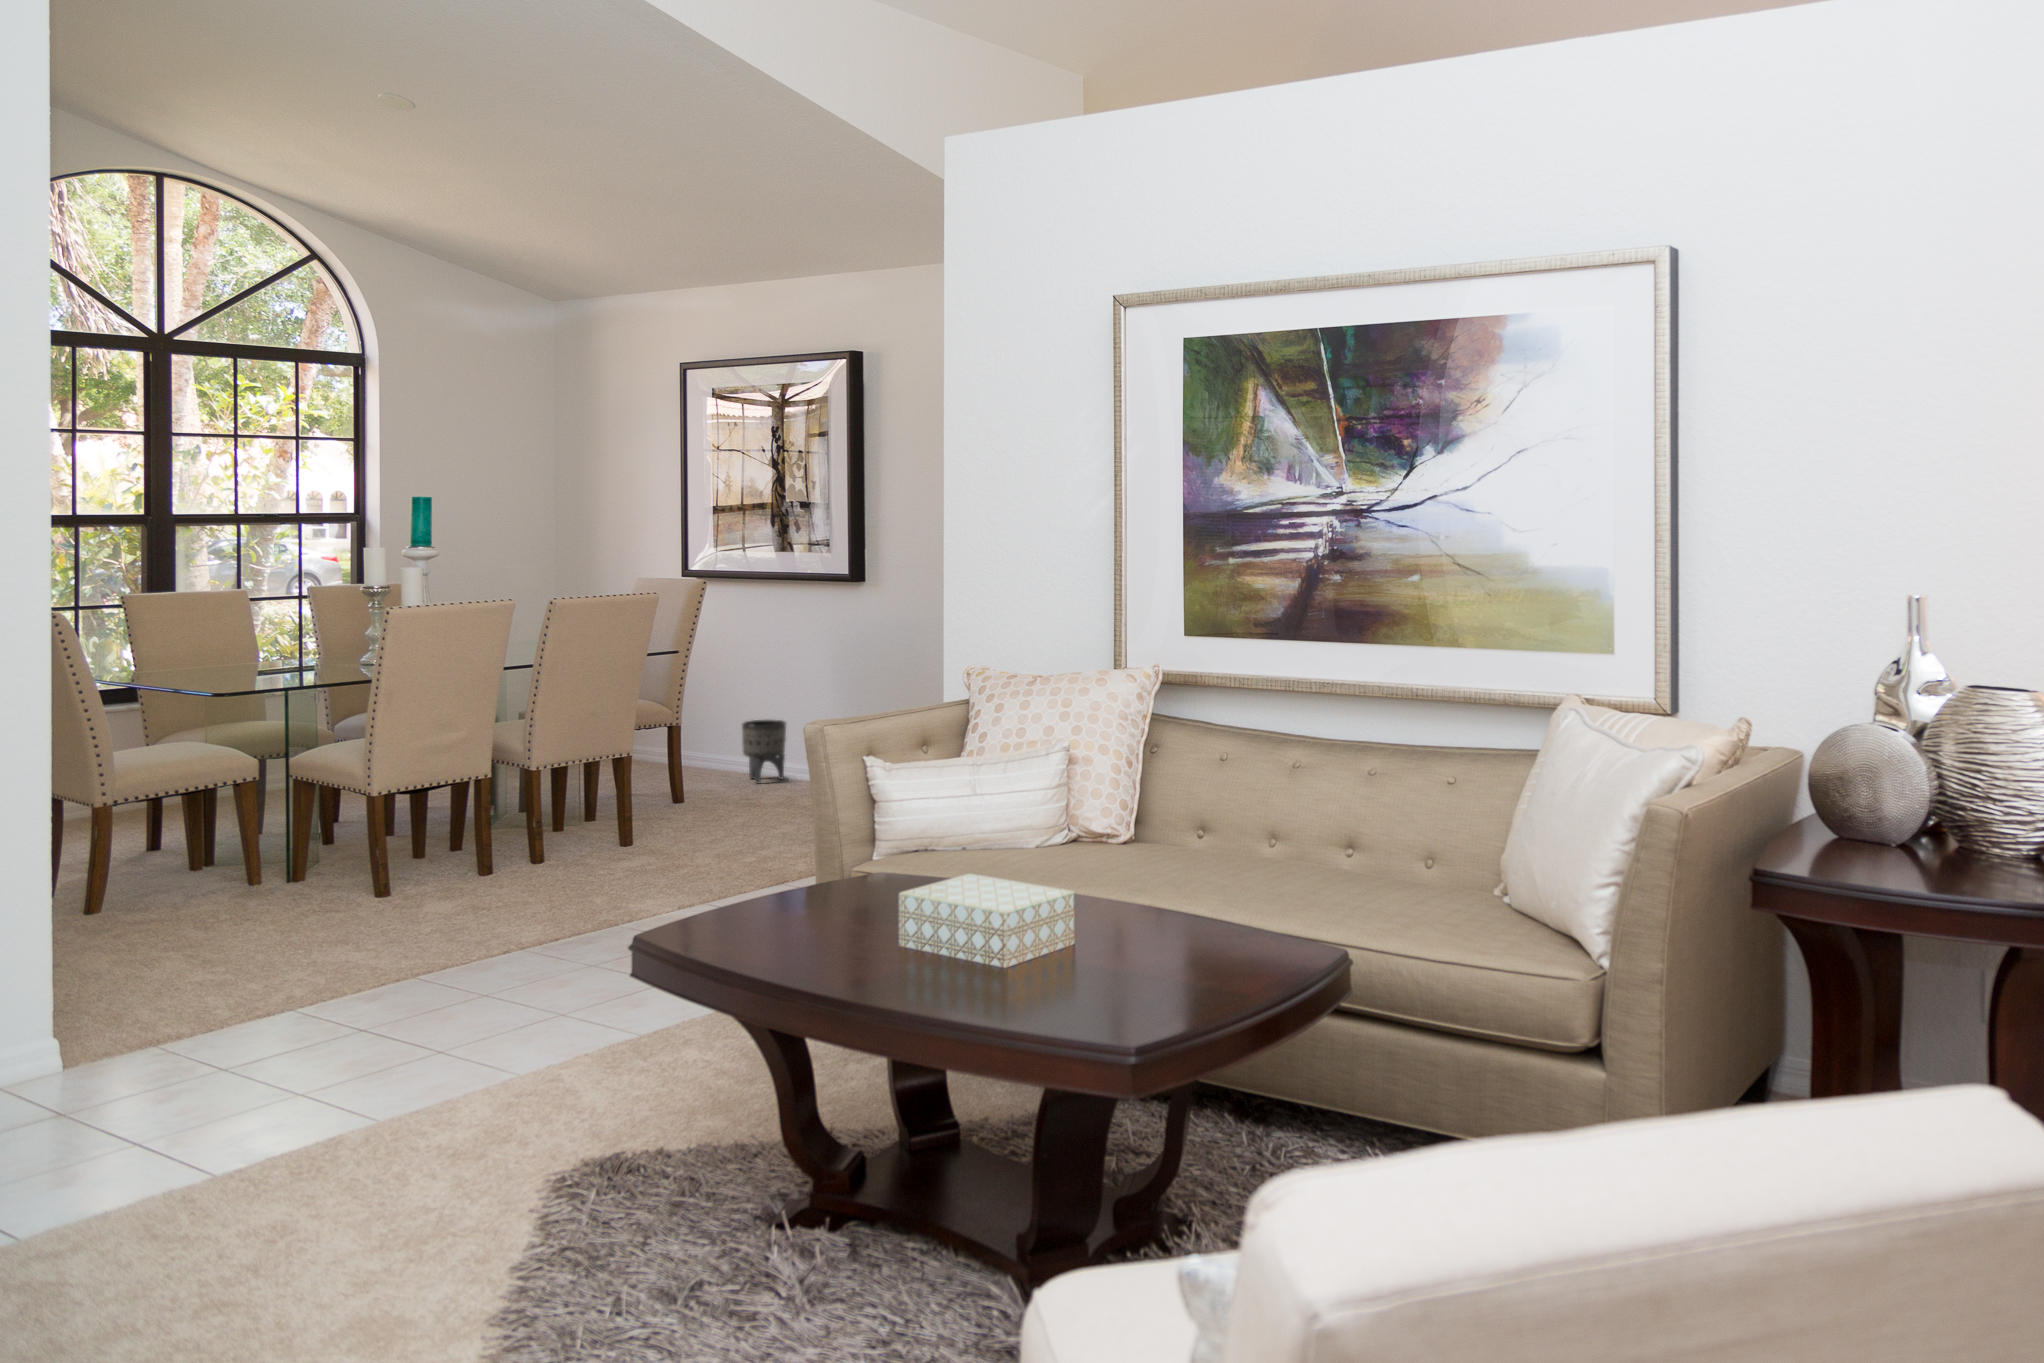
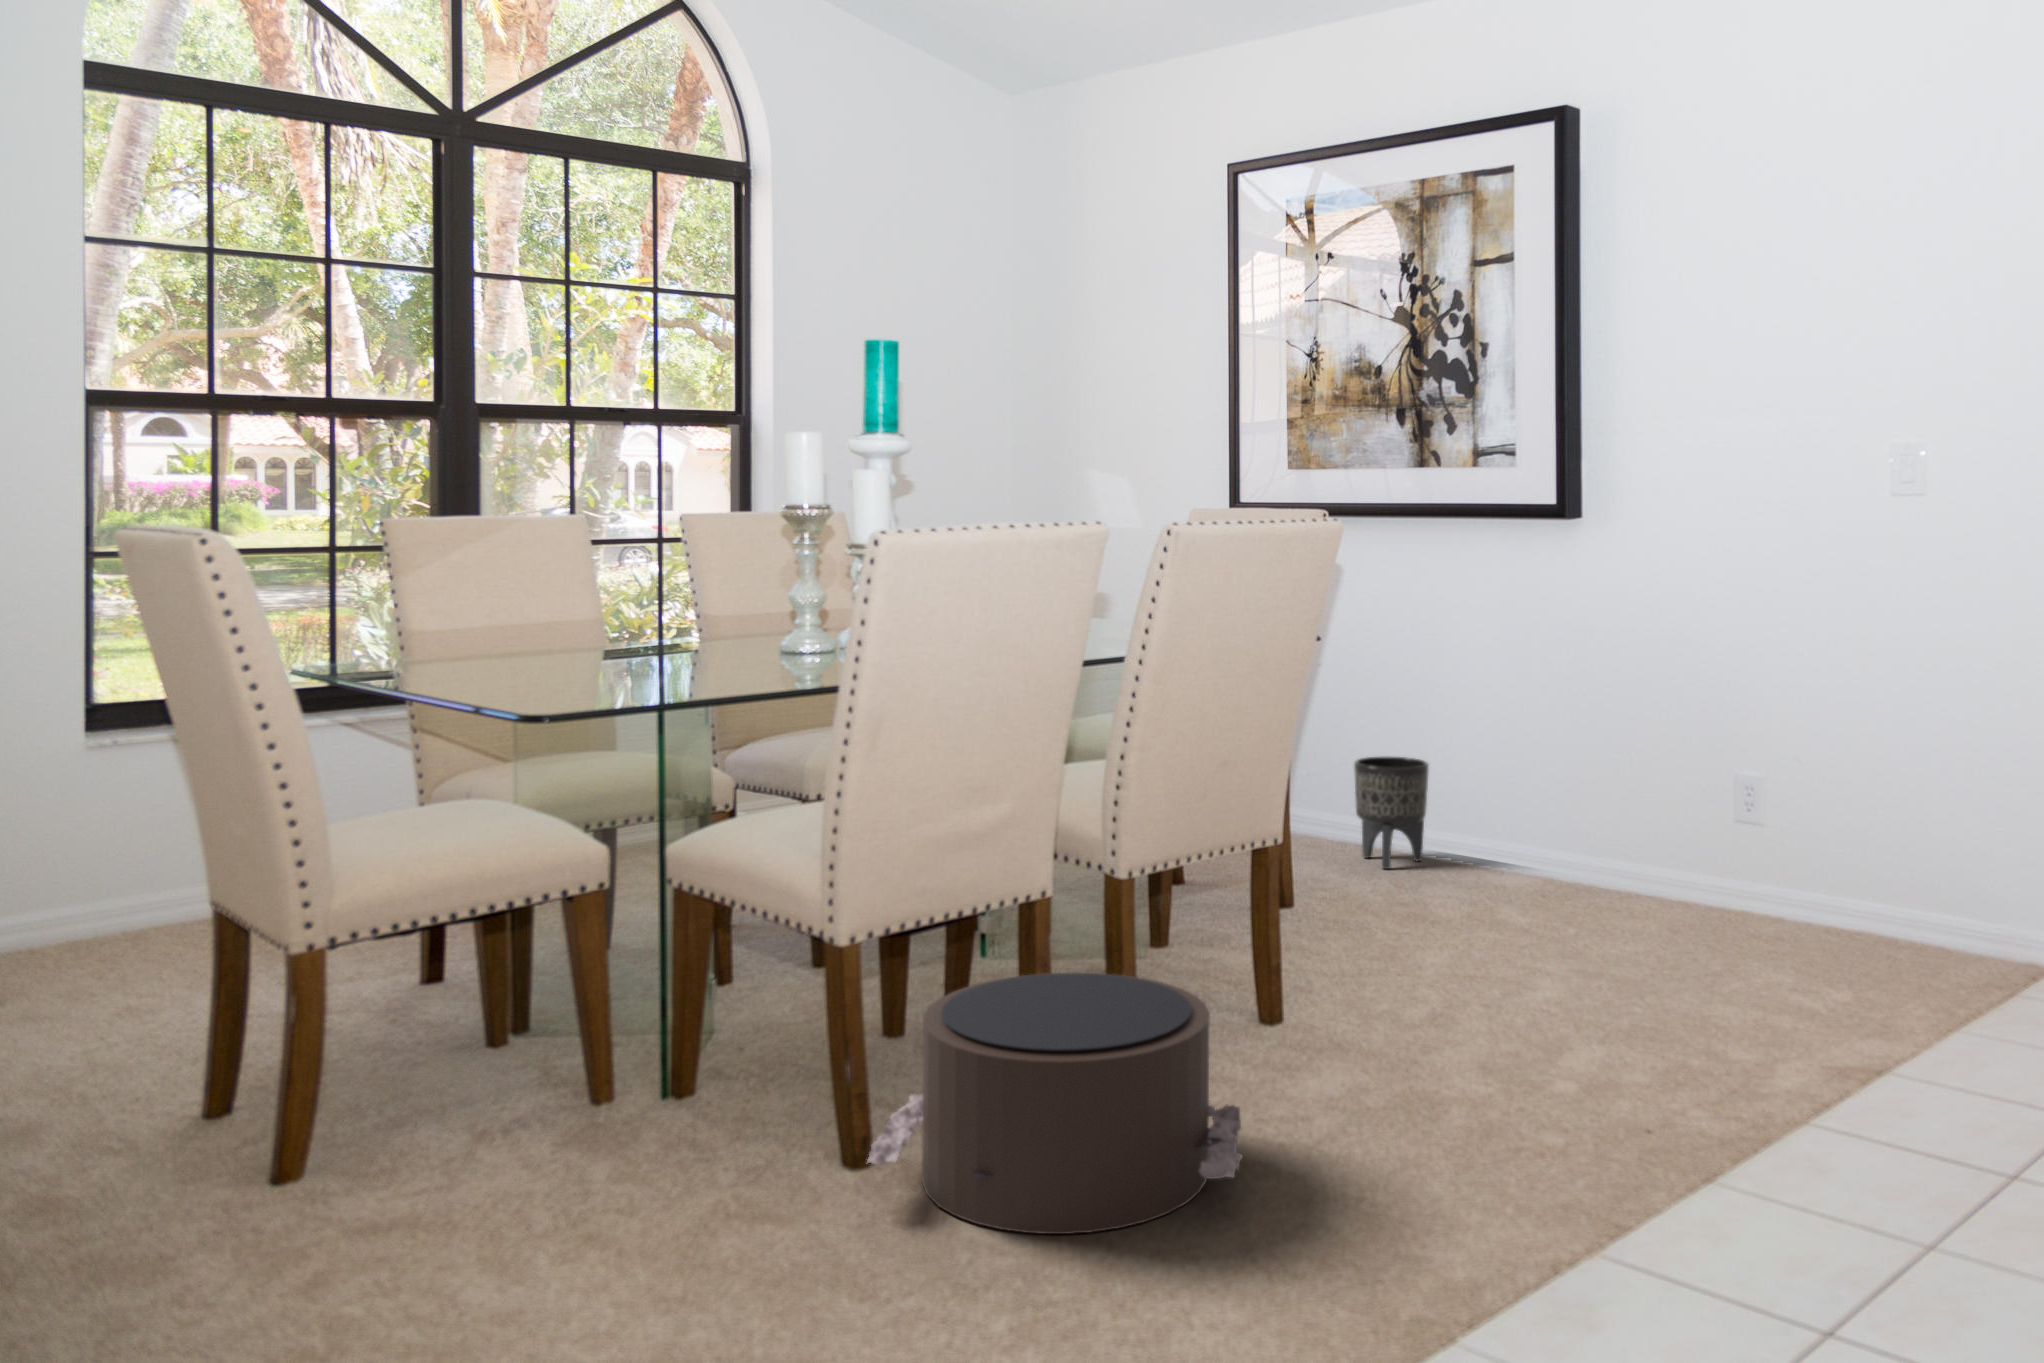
pouf: none [381,811,570,909] -> present [867,973,1242,1234]

